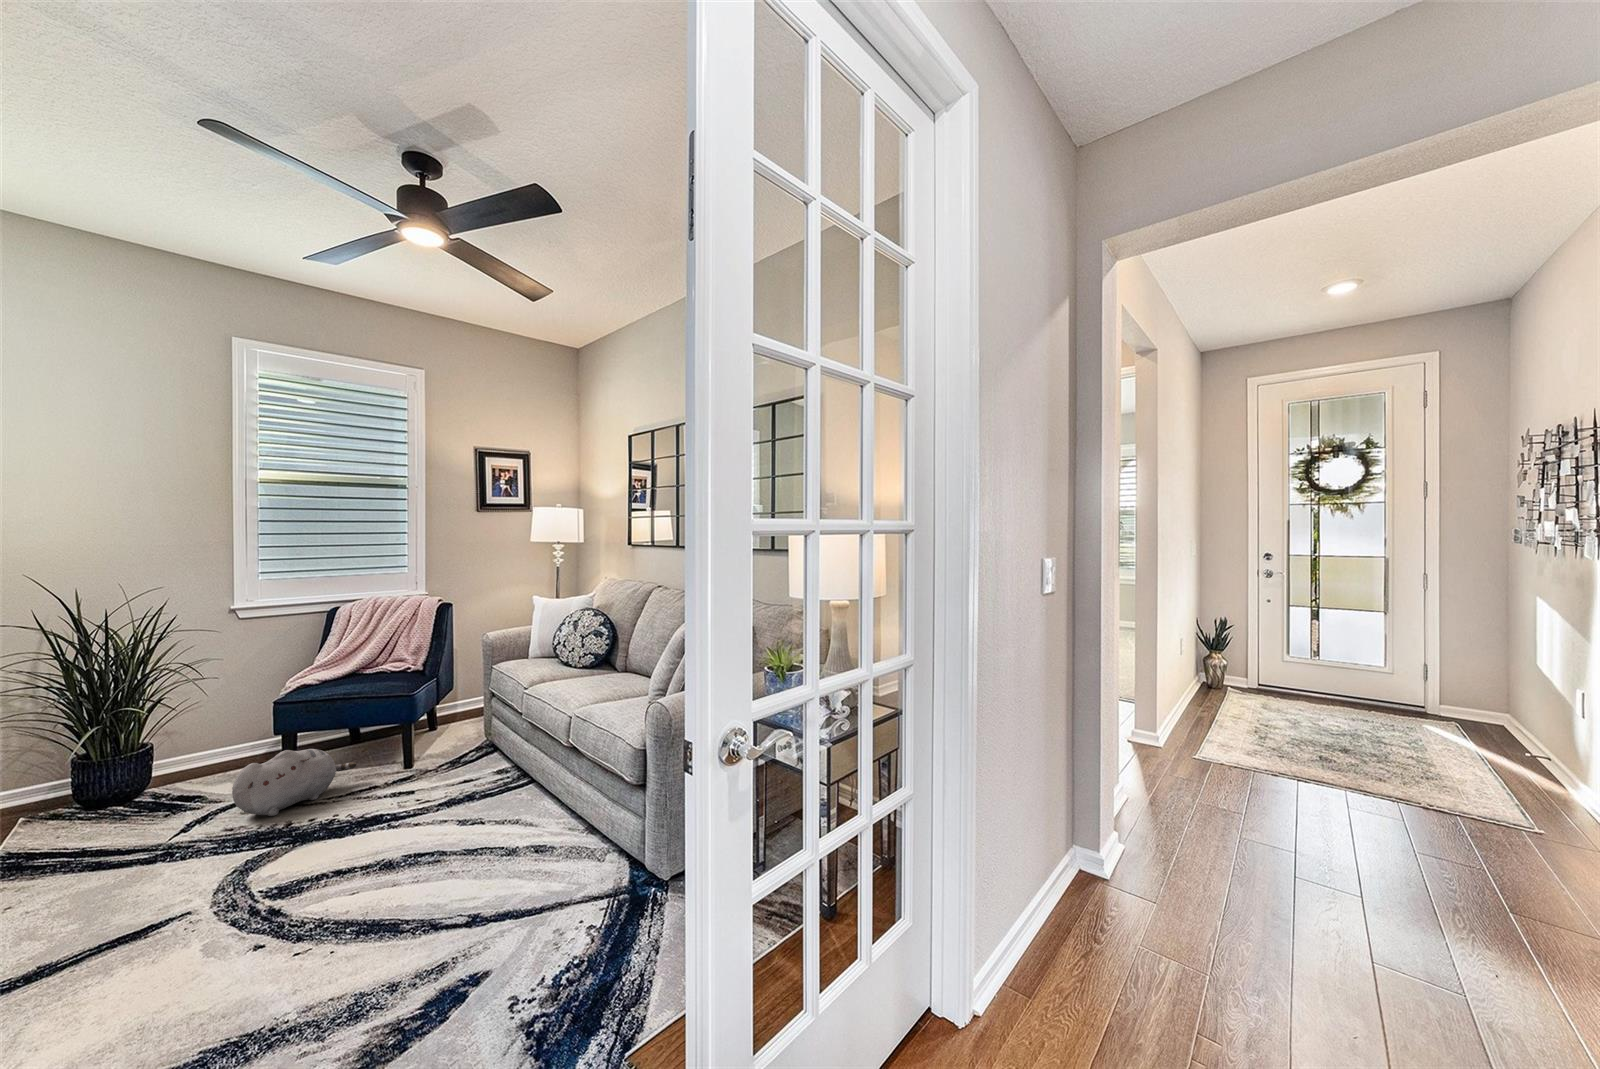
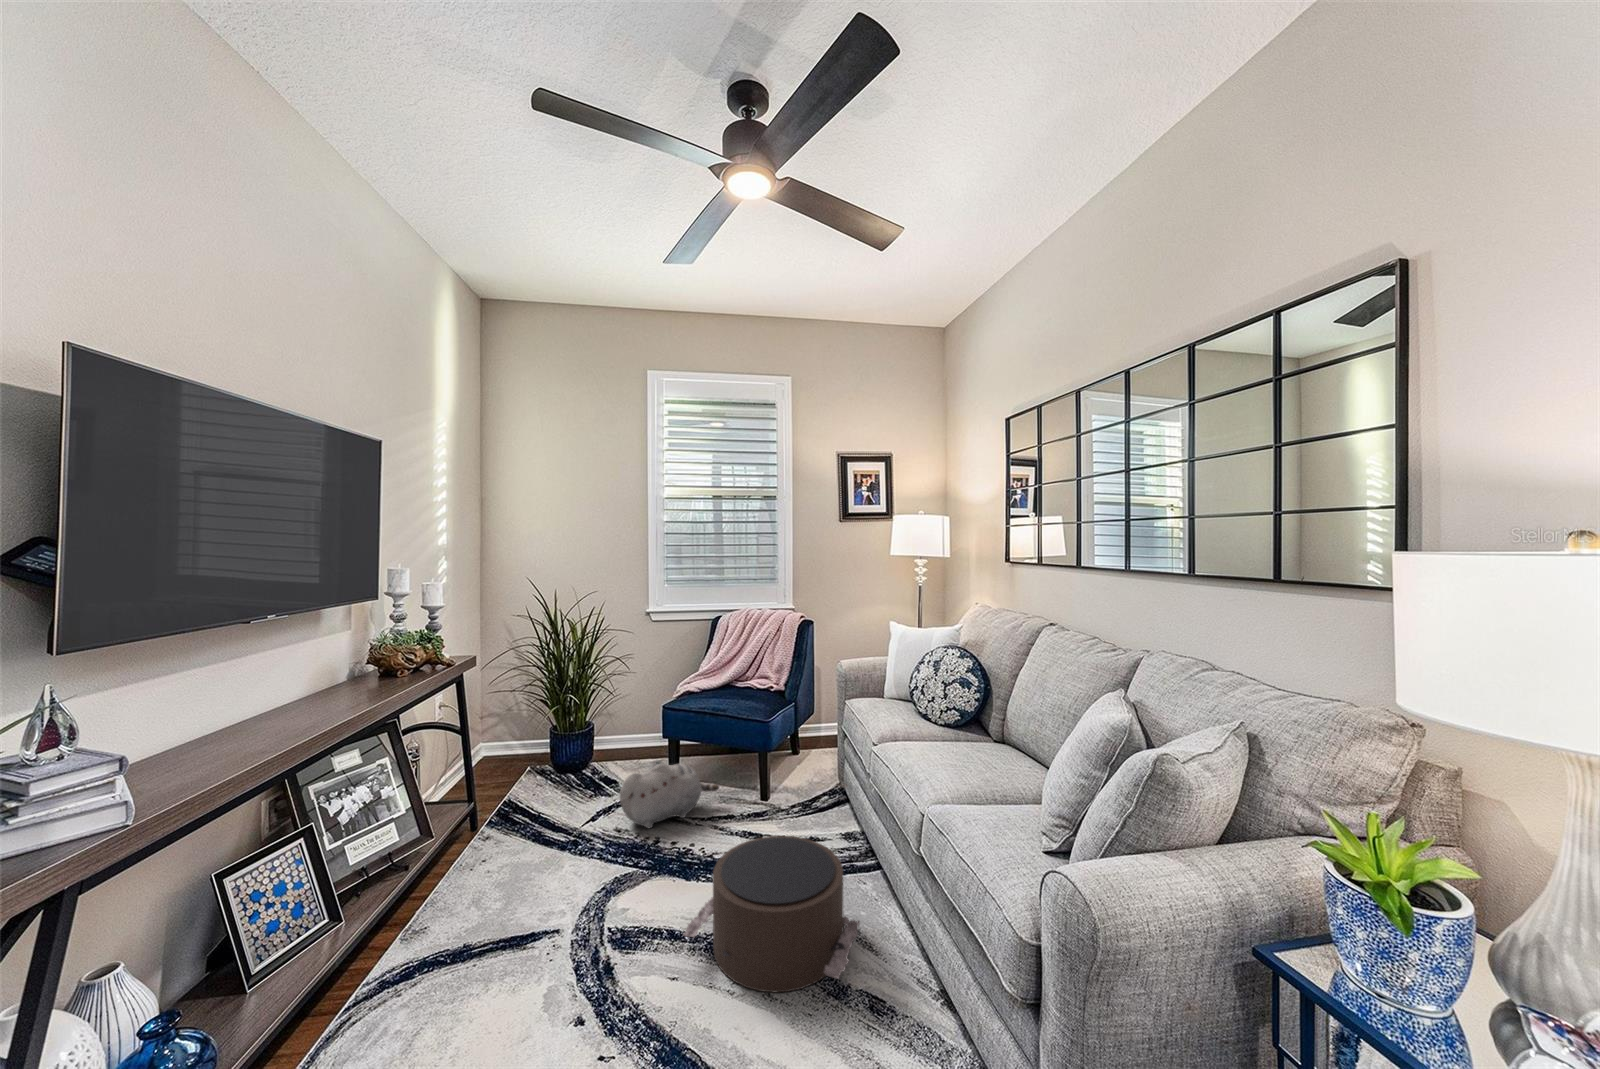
pouf: none [353,765,520,876] -> present [683,836,860,992]

